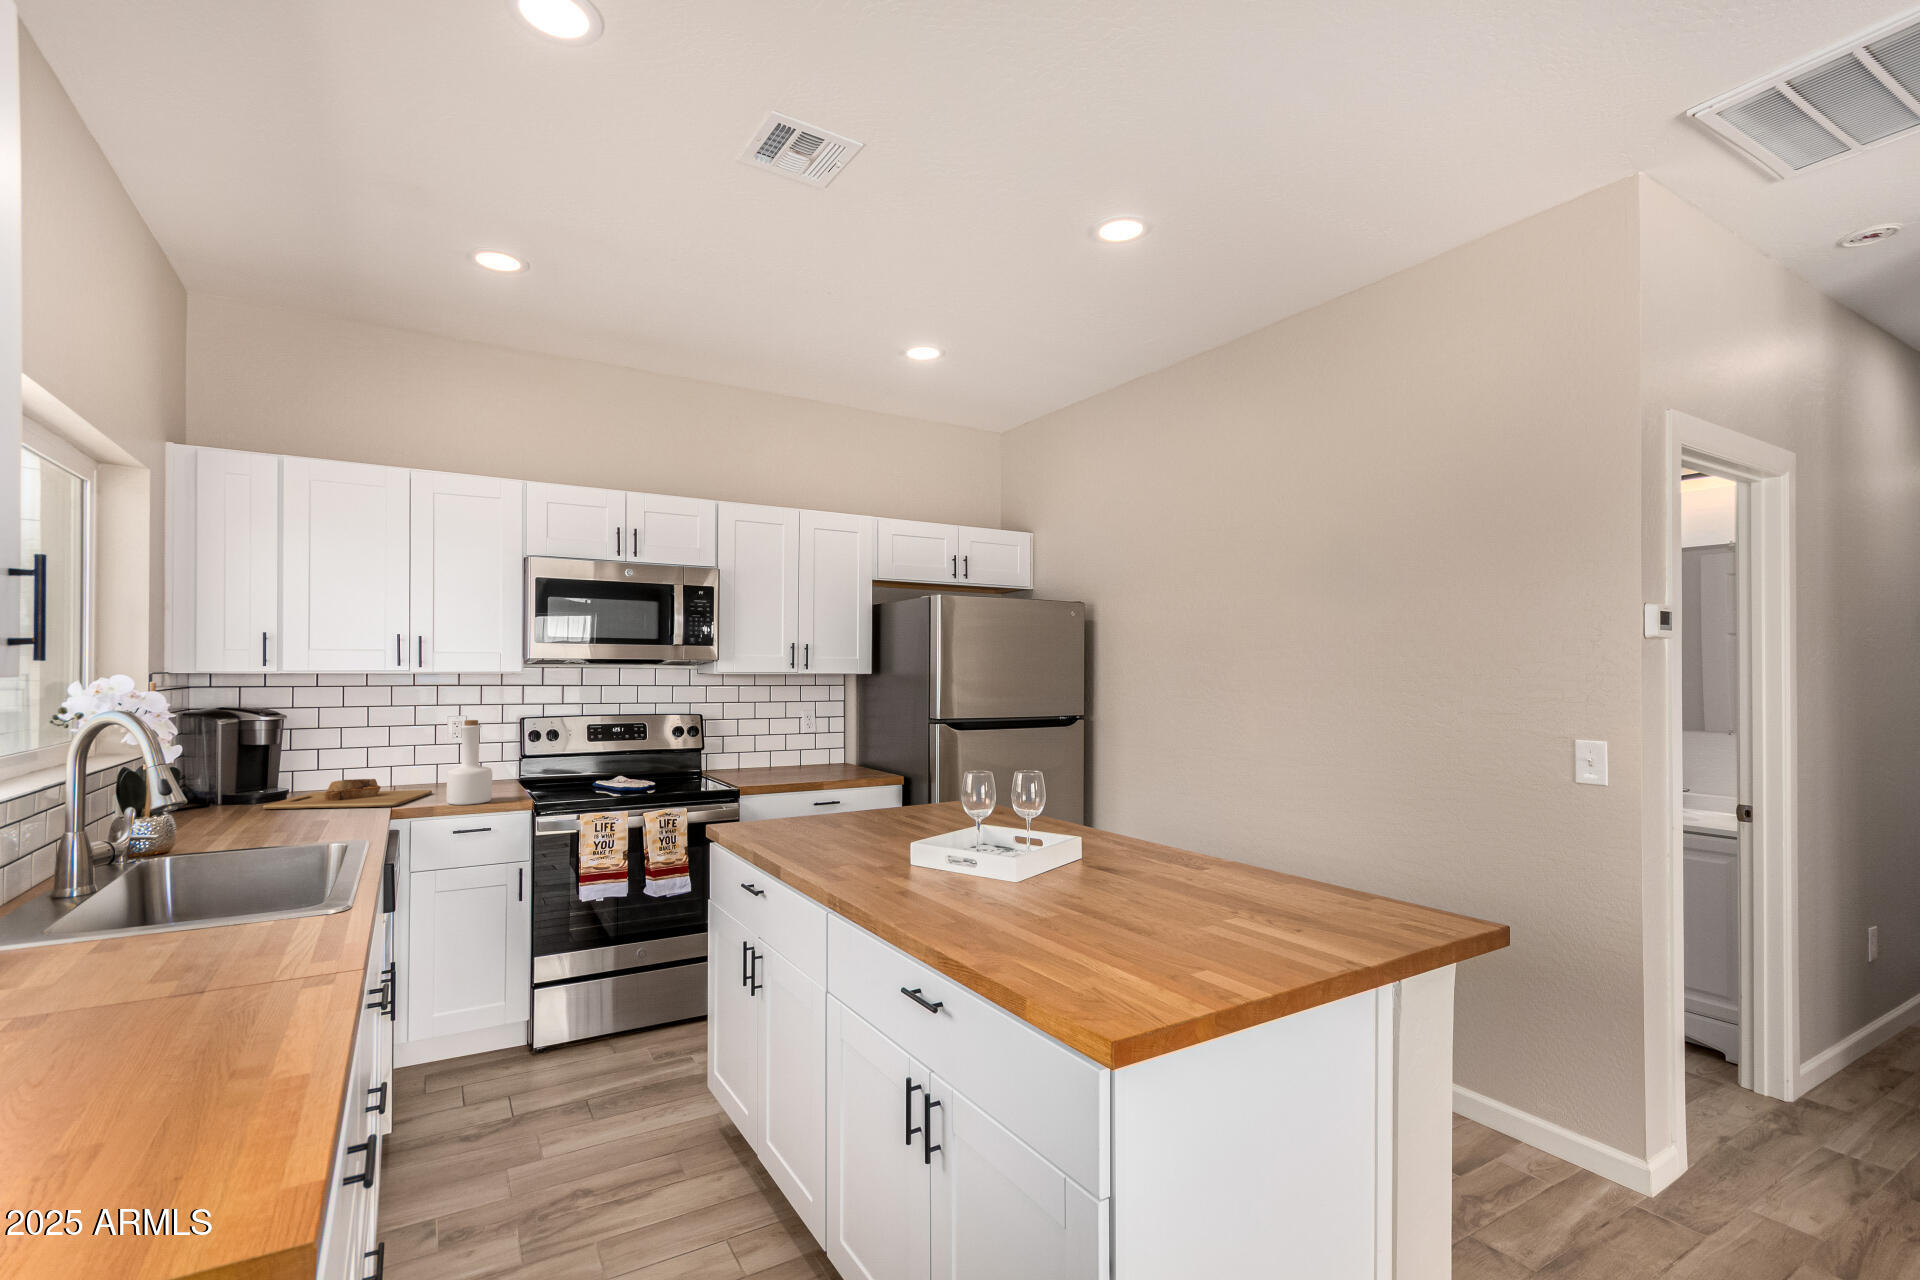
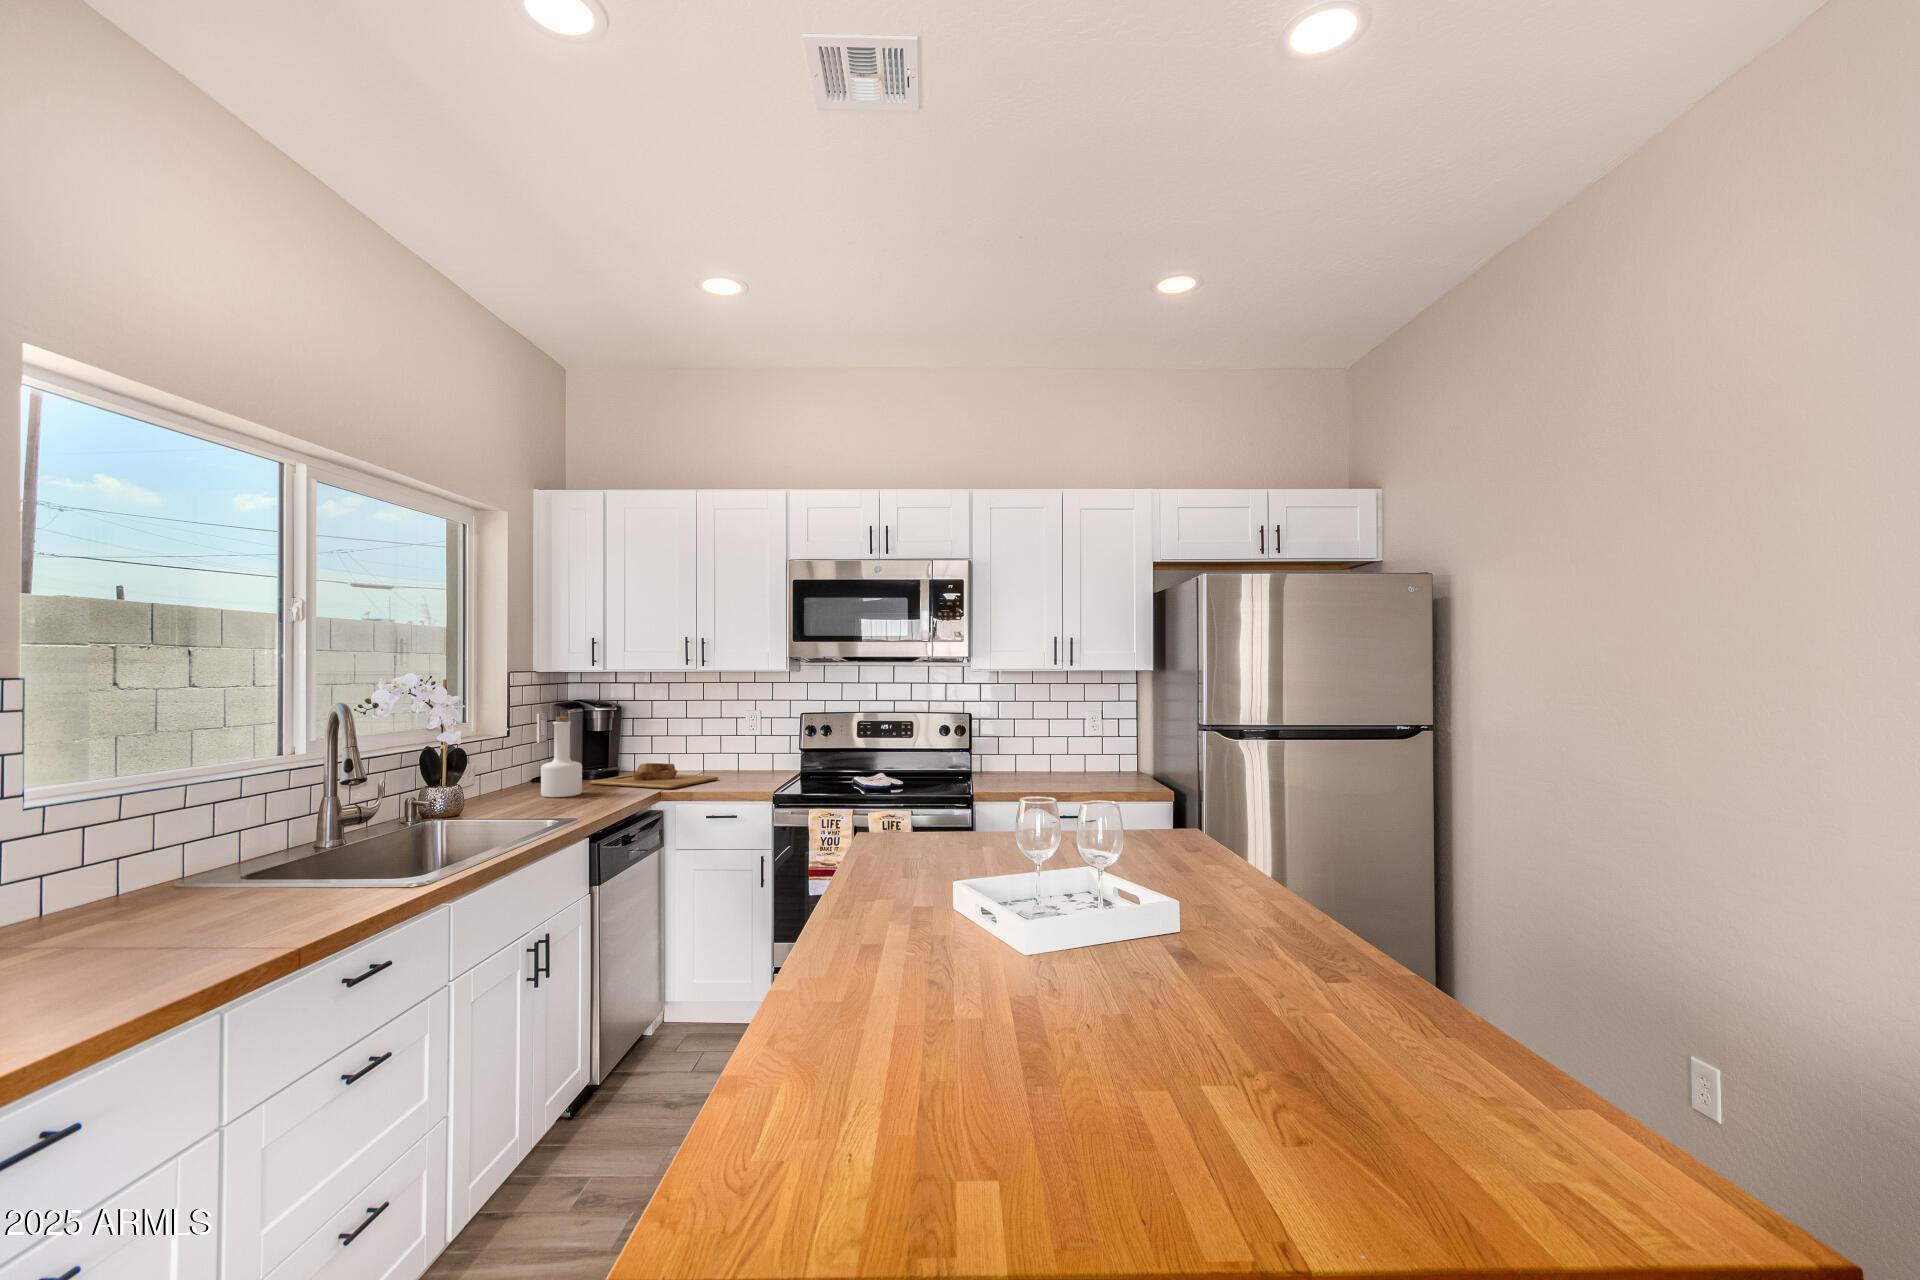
bottle: present [447,720,492,805] -> present [541,716,582,797]

